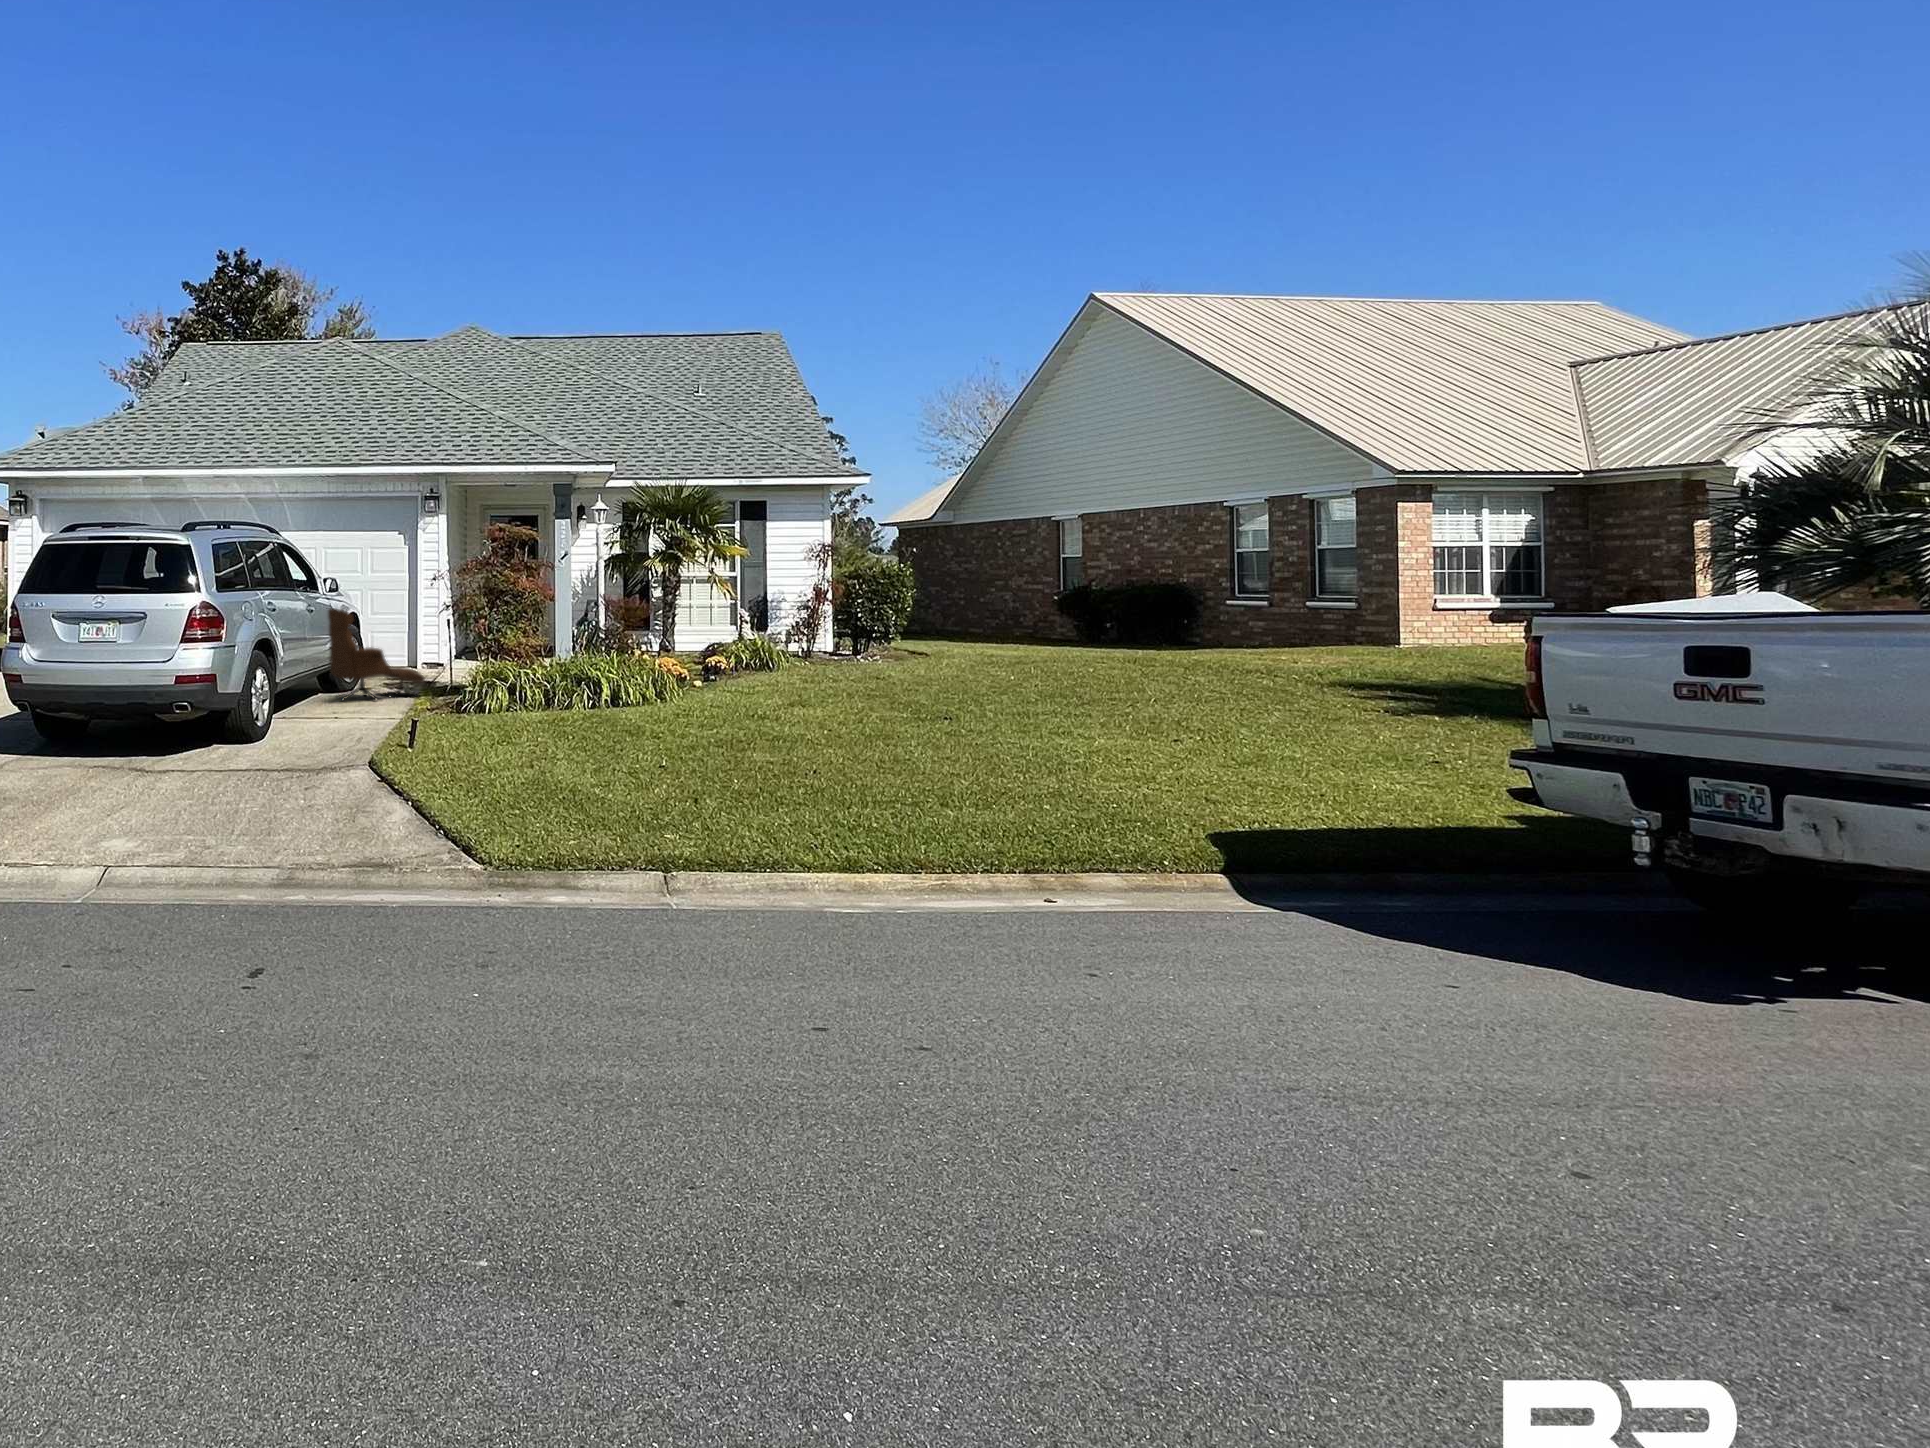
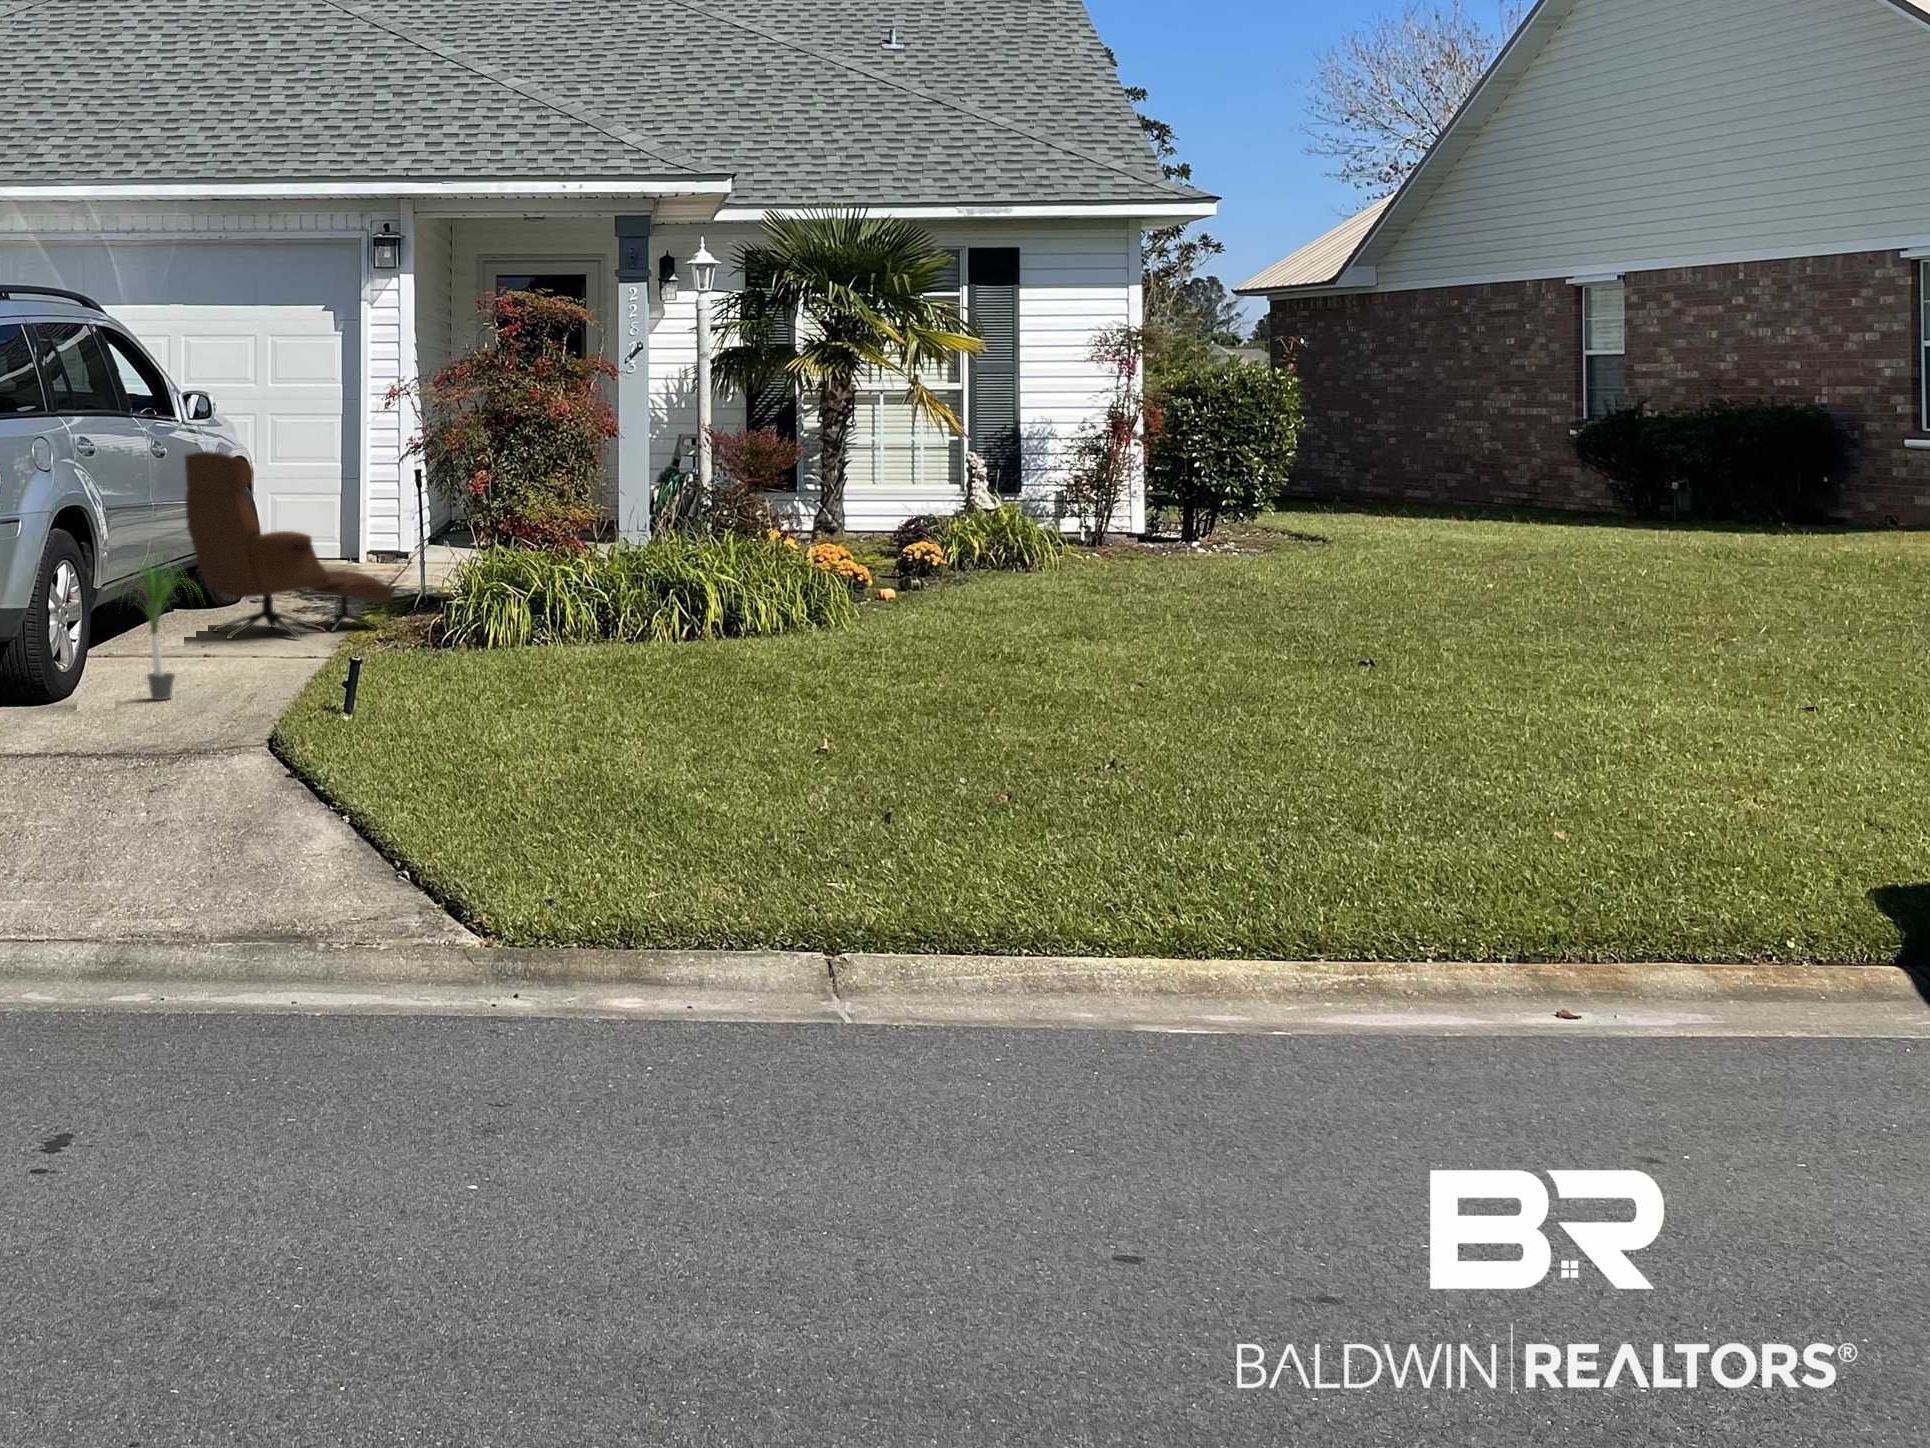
potted plant: none [275,650,326,727] -> present [119,554,187,700]

